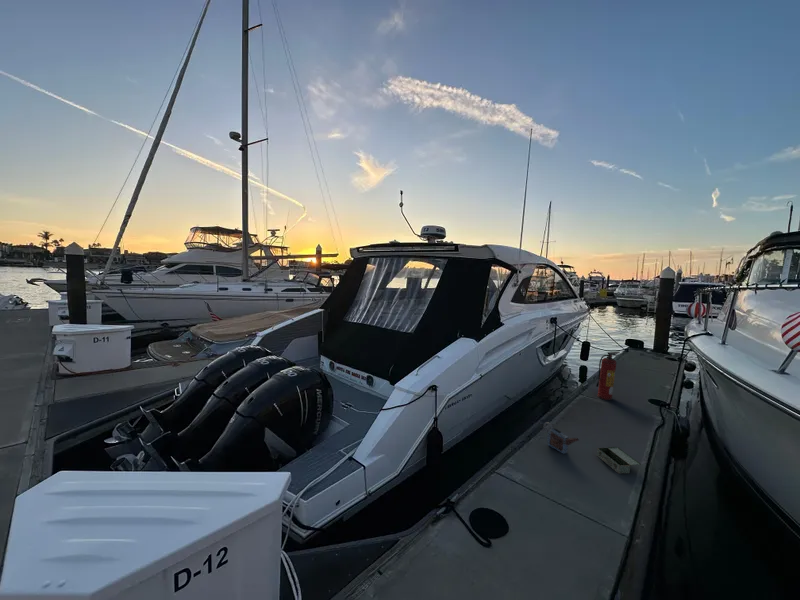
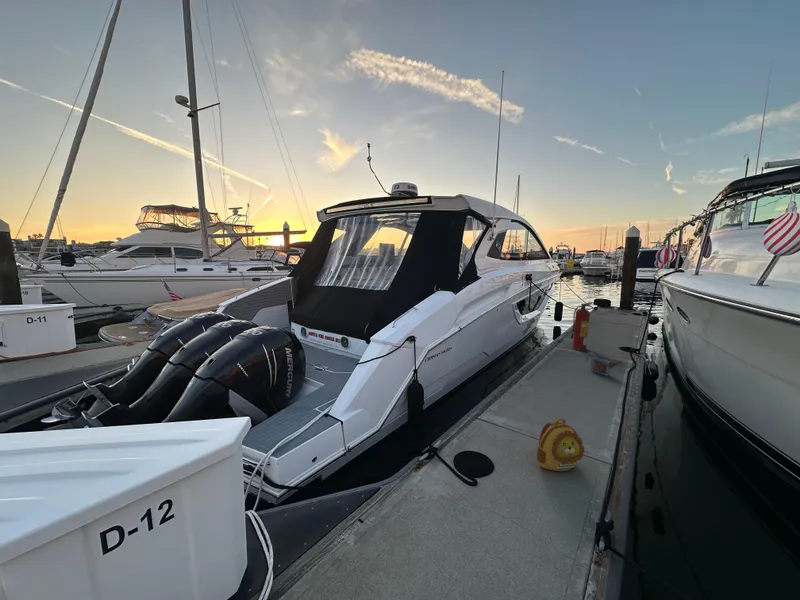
watering can: present [543,422,579,454] -> present [586,352,621,376]
toolbox: present [597,447,641,474] -> none [576,389,620,414]
backpack: none [551,480,598,535] -> present [537,417,584,471]

